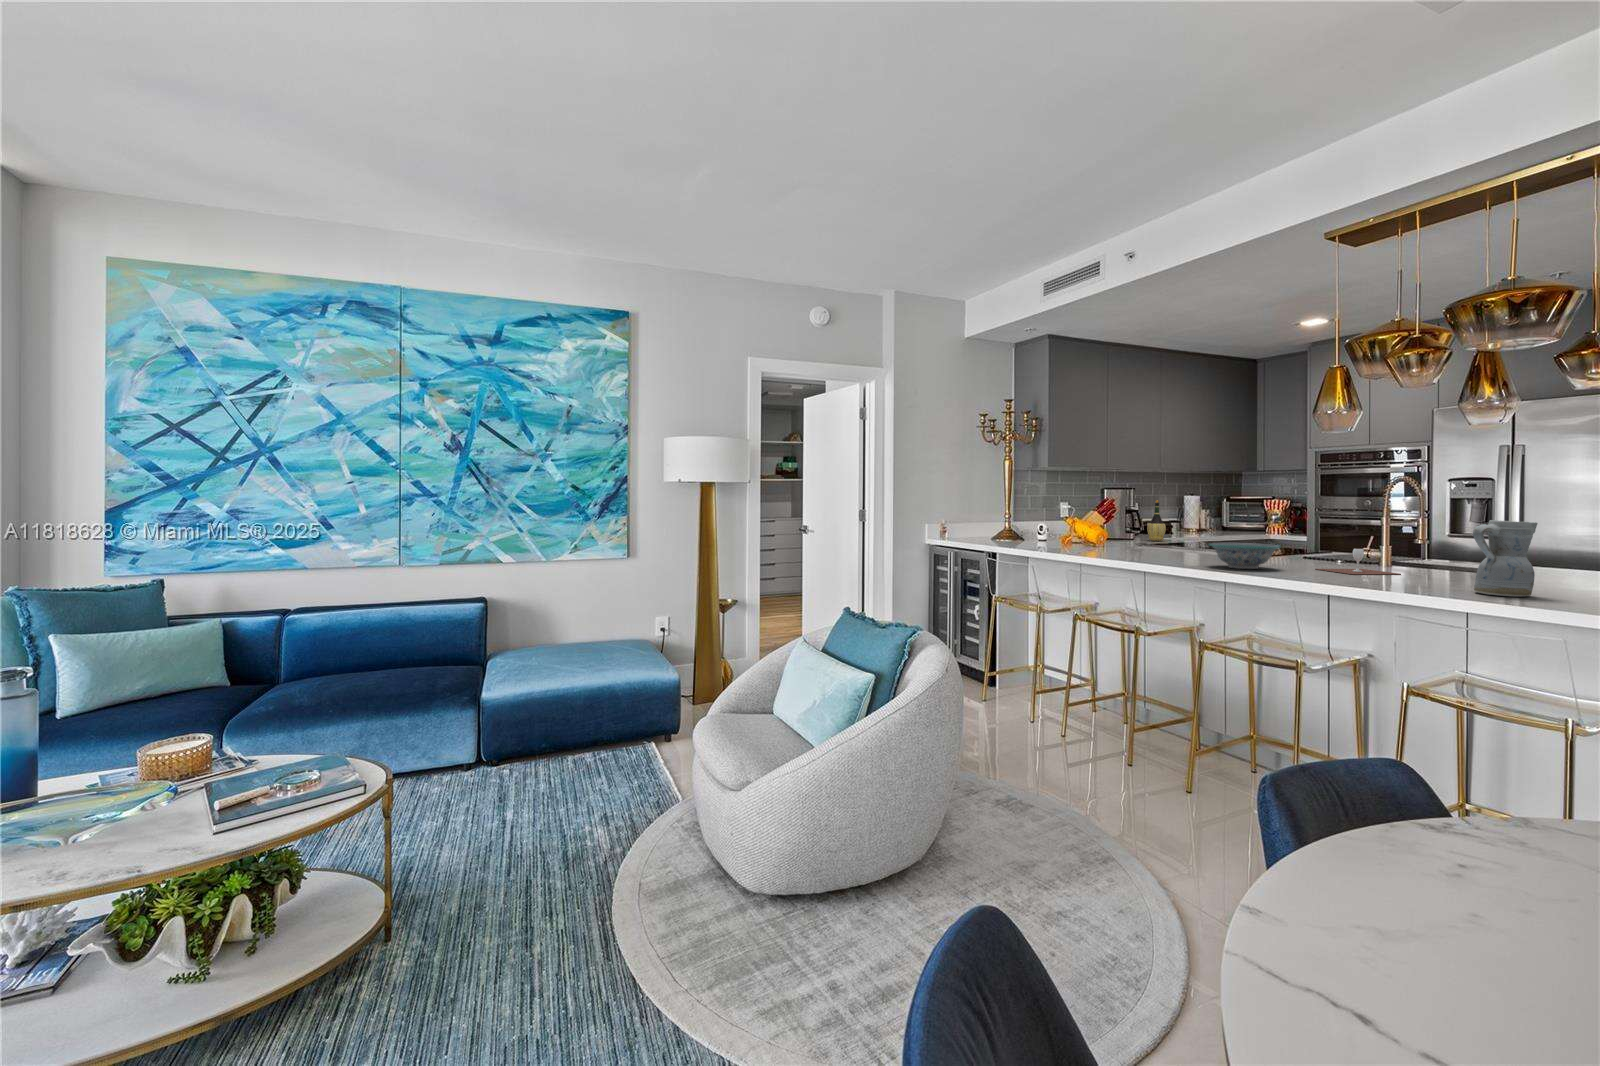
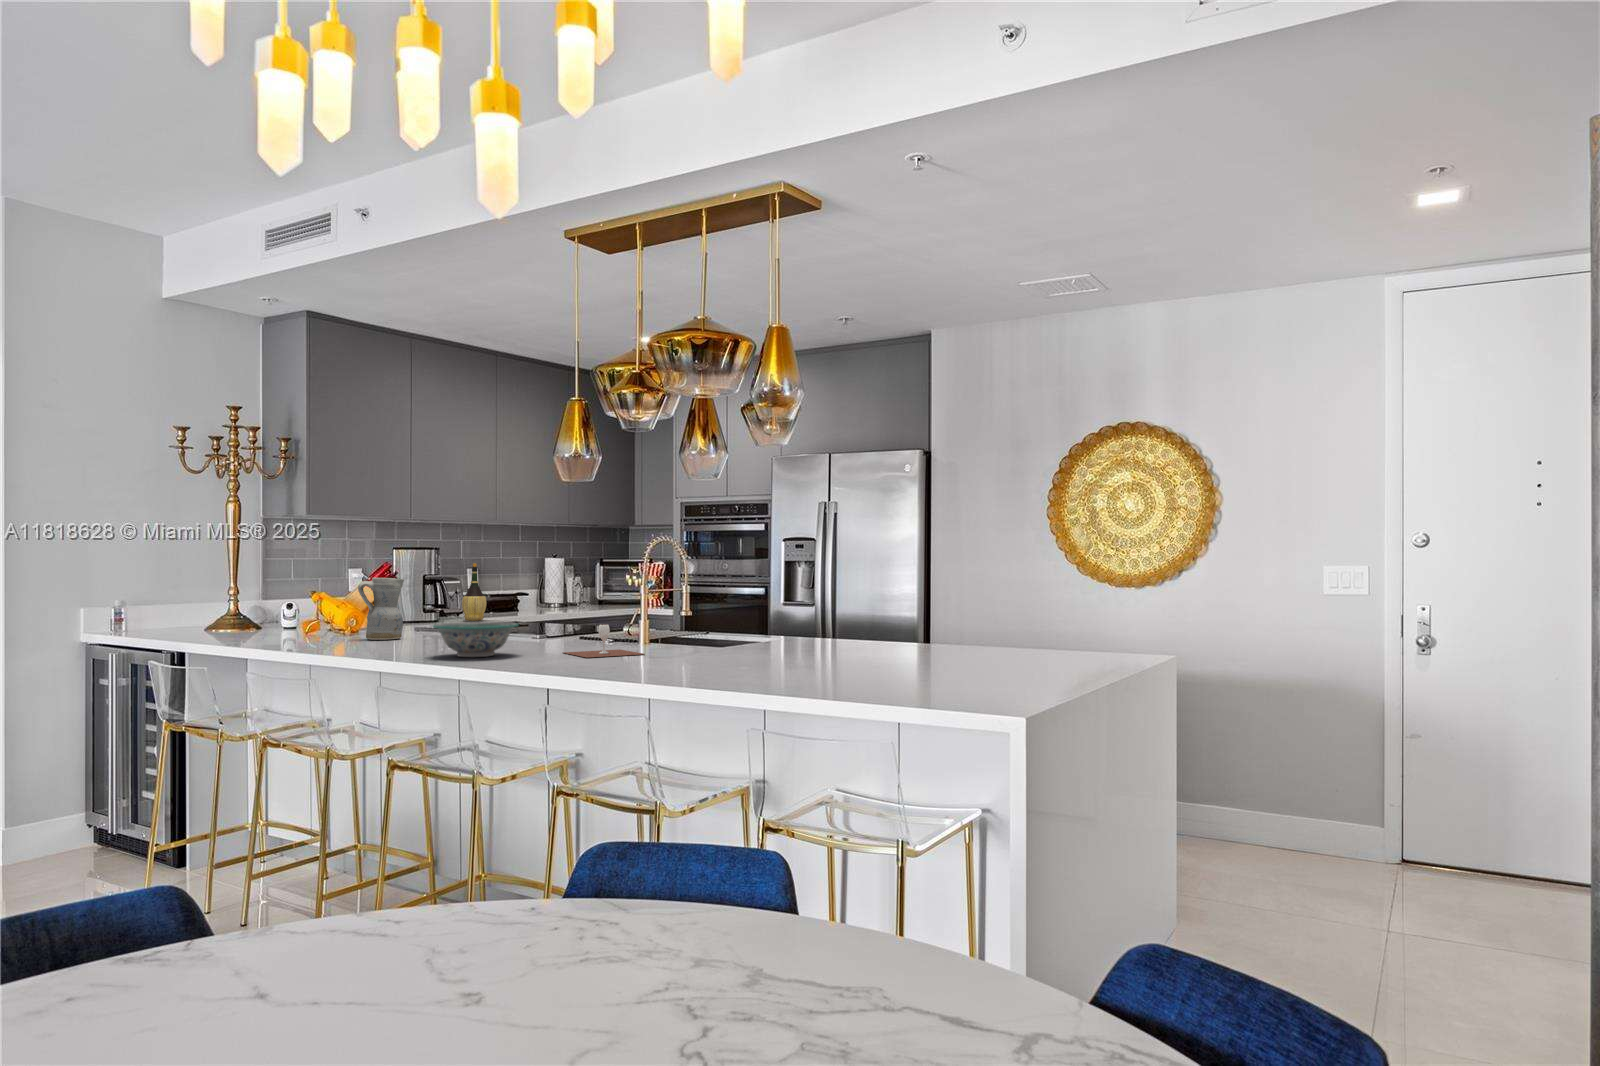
ceramic pitcher: present [1473,520,1538,597] -> present [358,577,404,640]

